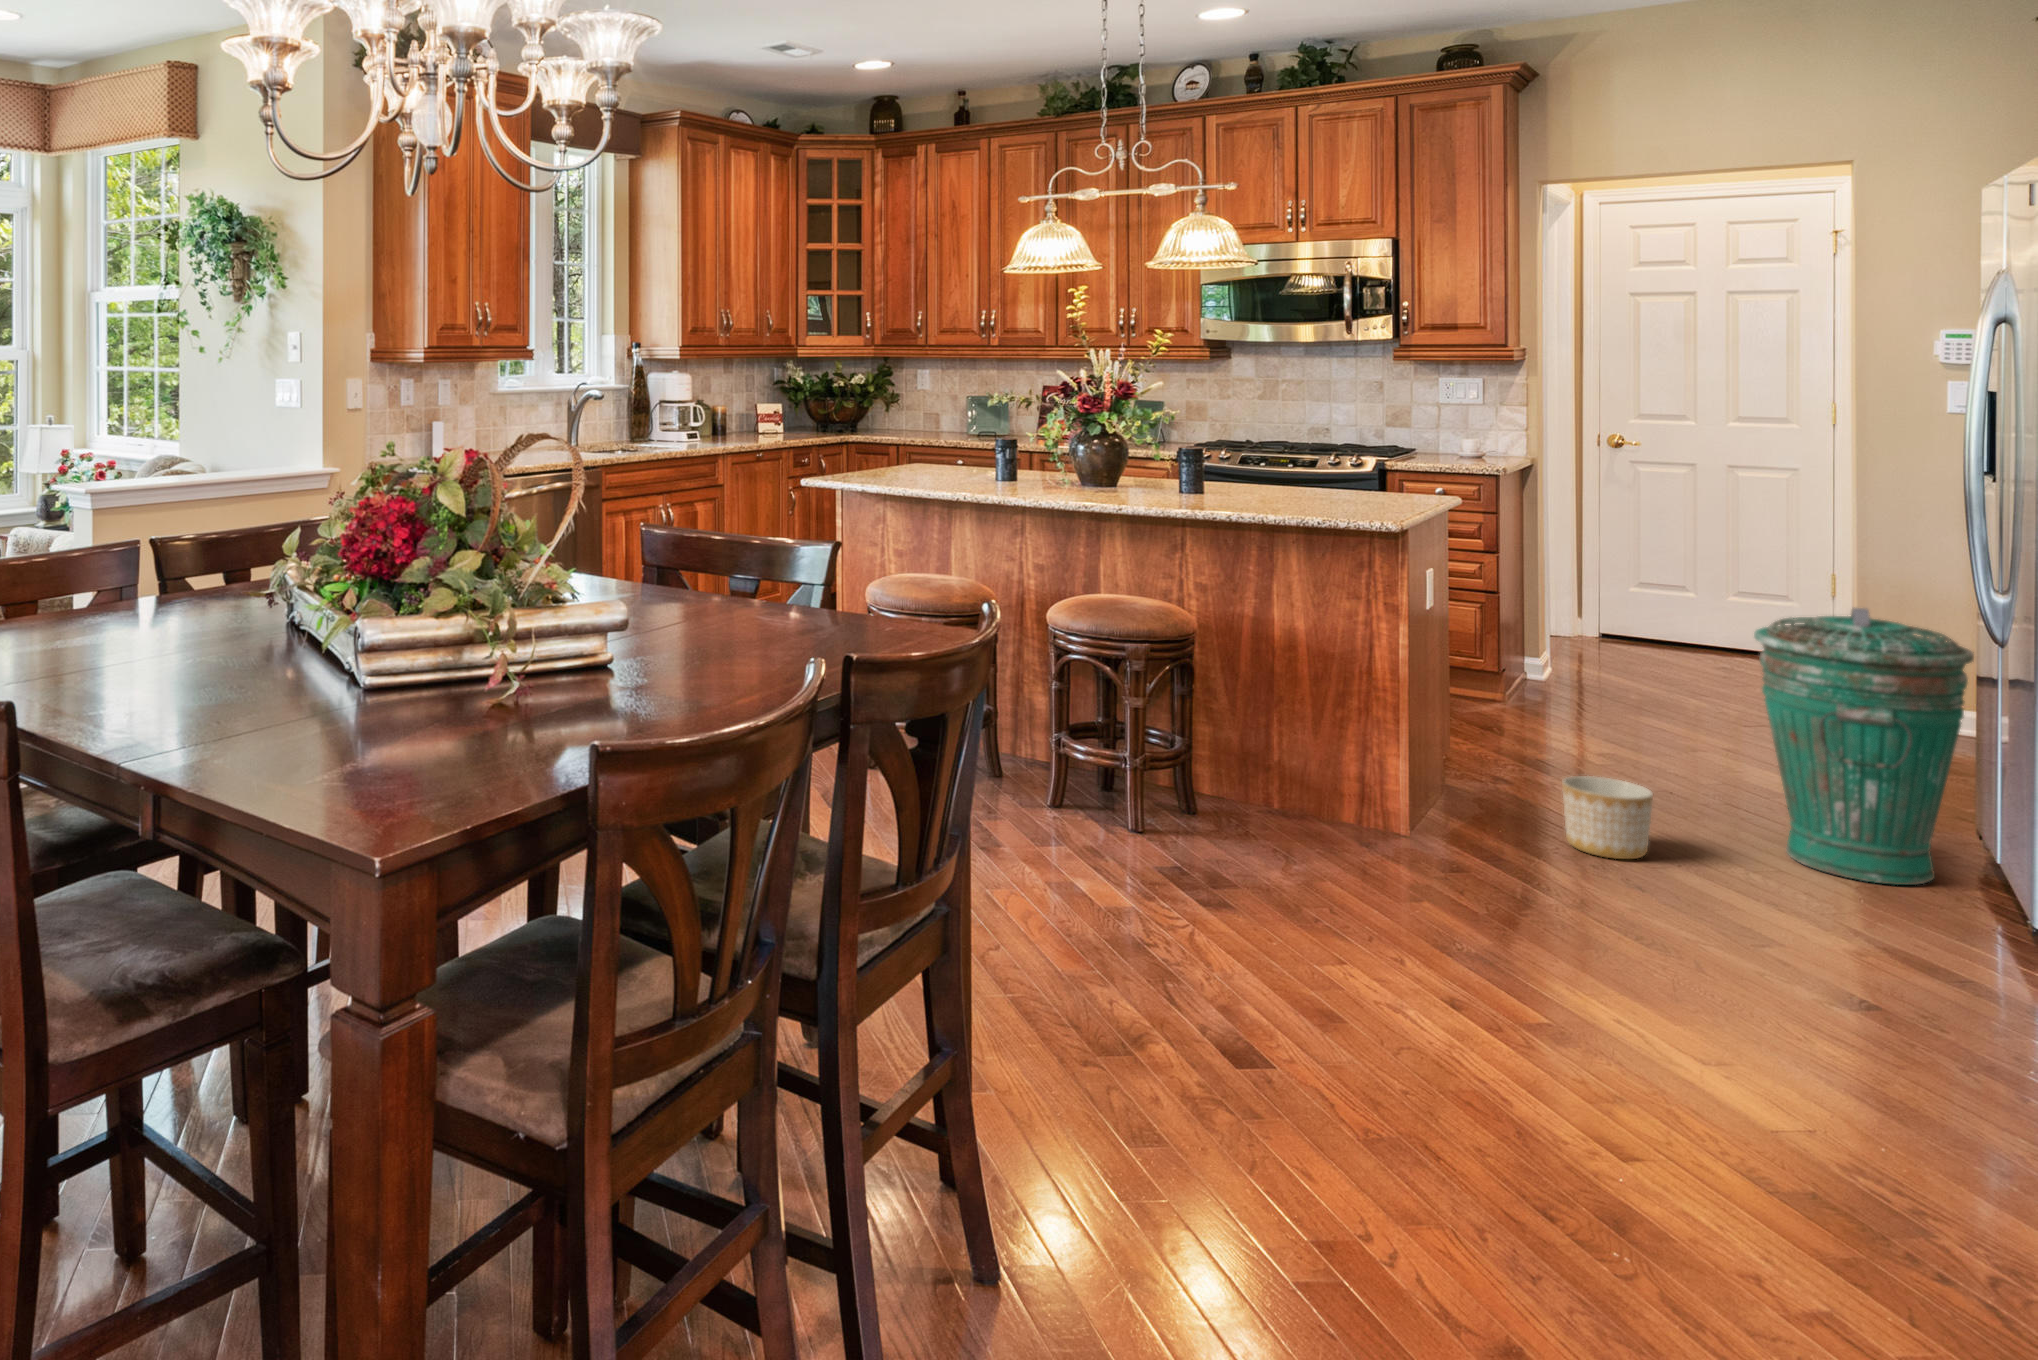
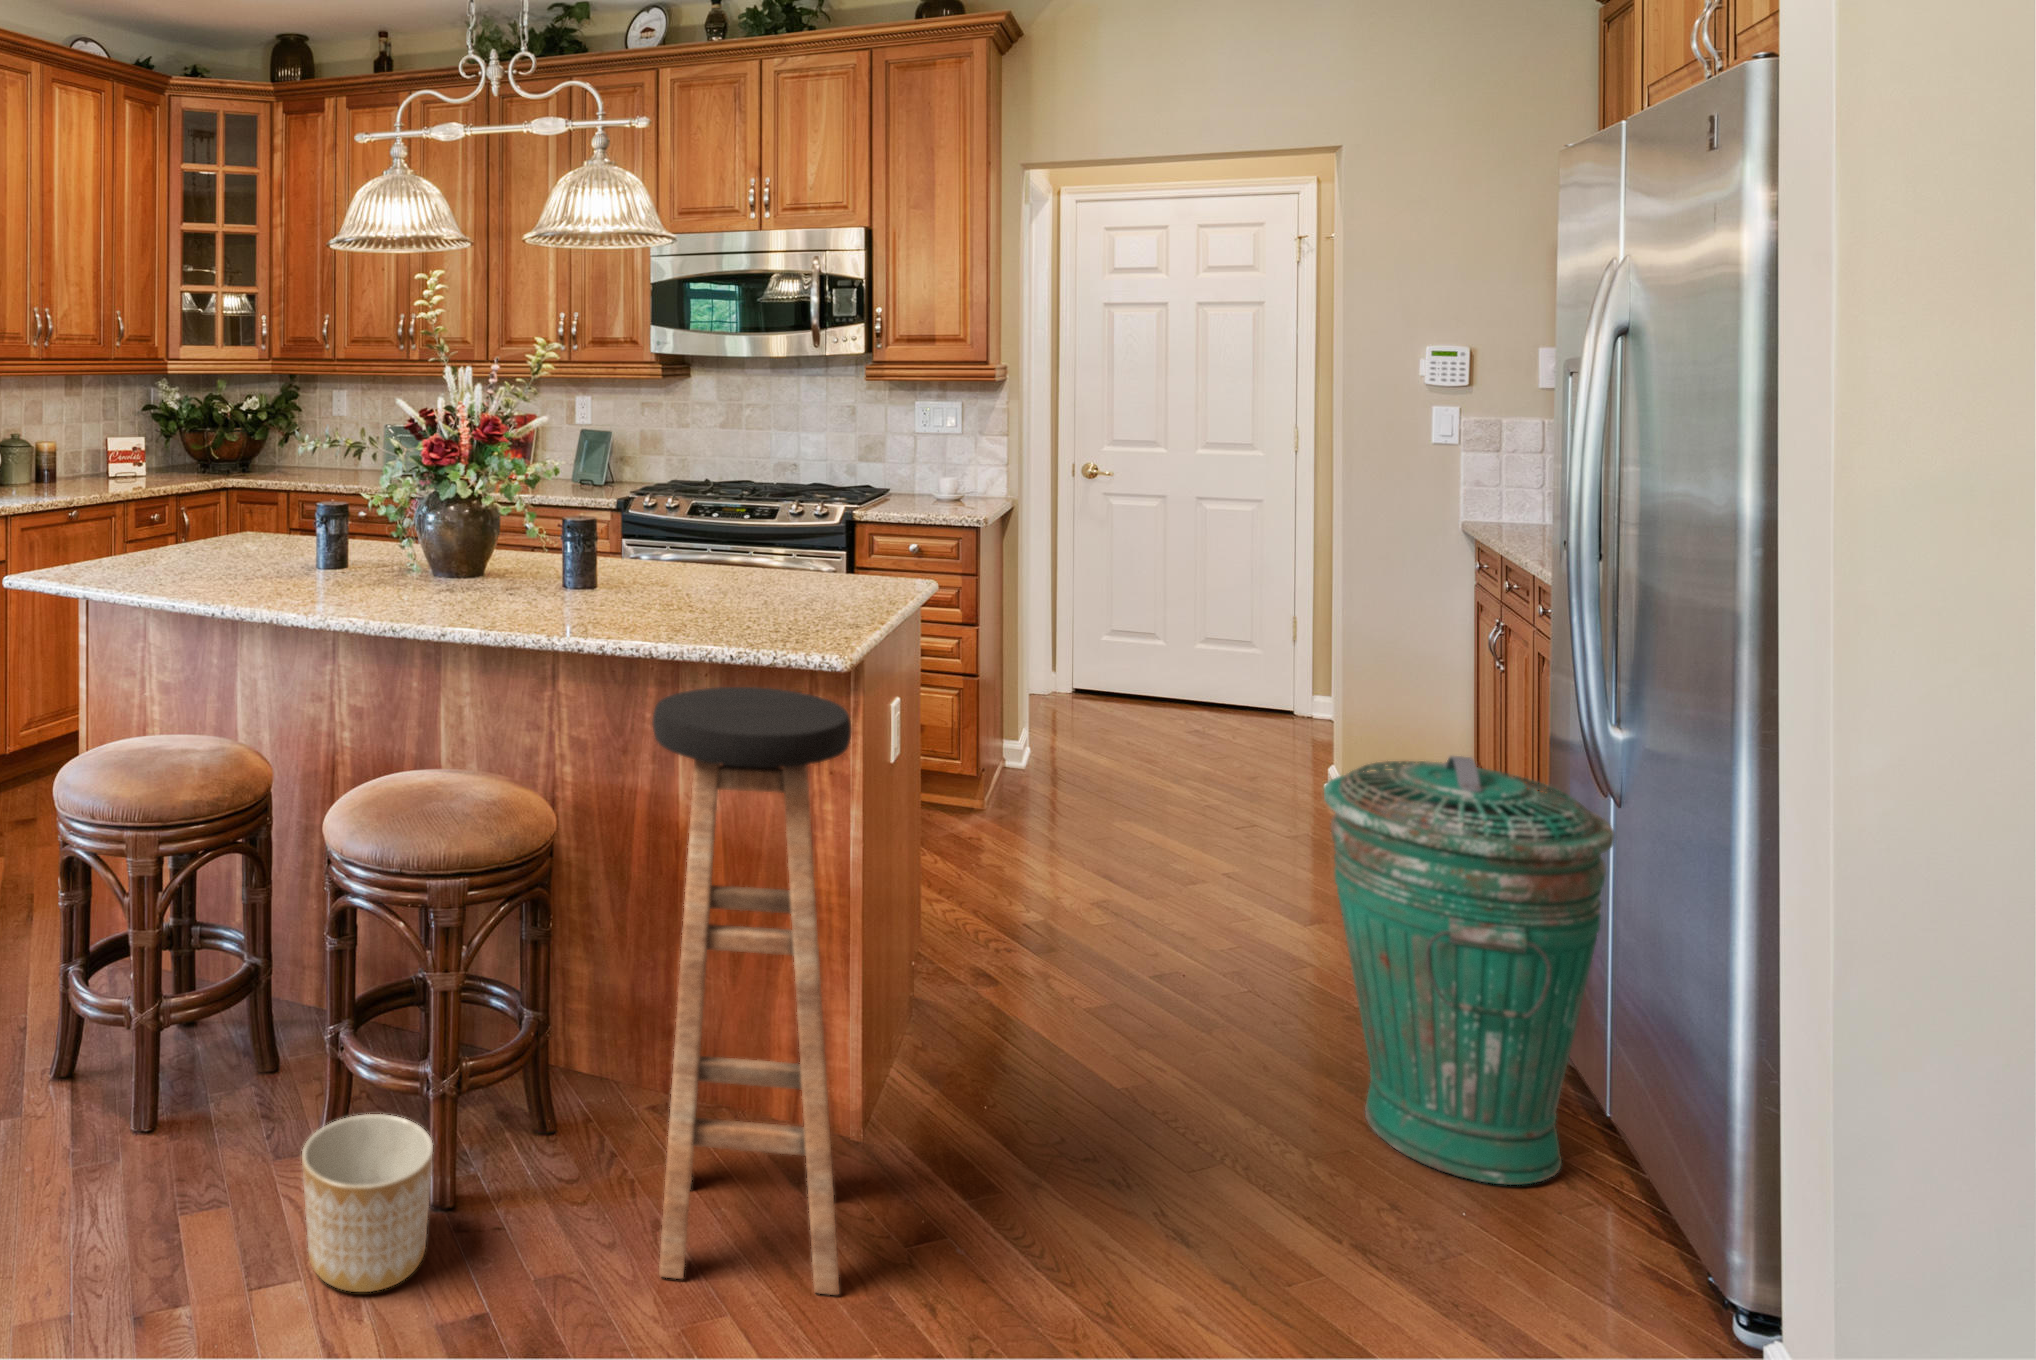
bar stool: none [1269,540,1399,878] -> present [652,687,852,1295]
planter: present [1562,776,1653,859] -> present [302,1114,433,1292]

